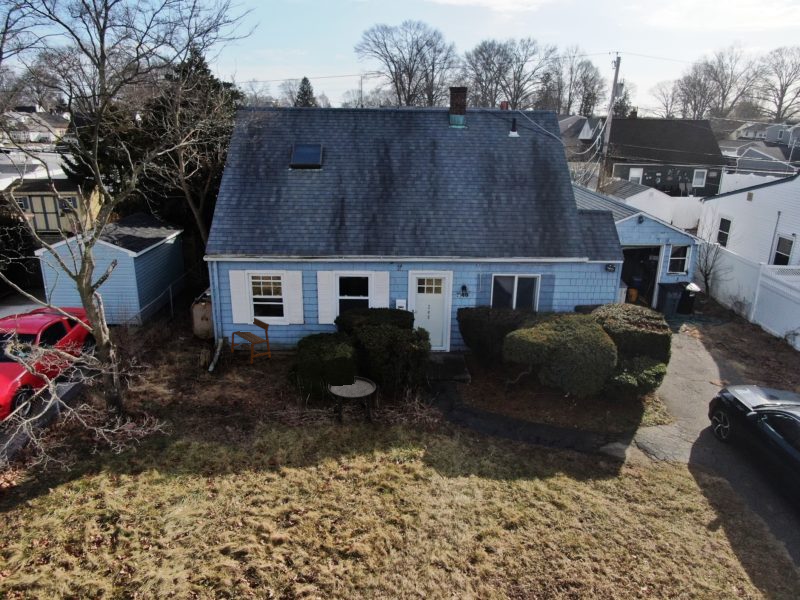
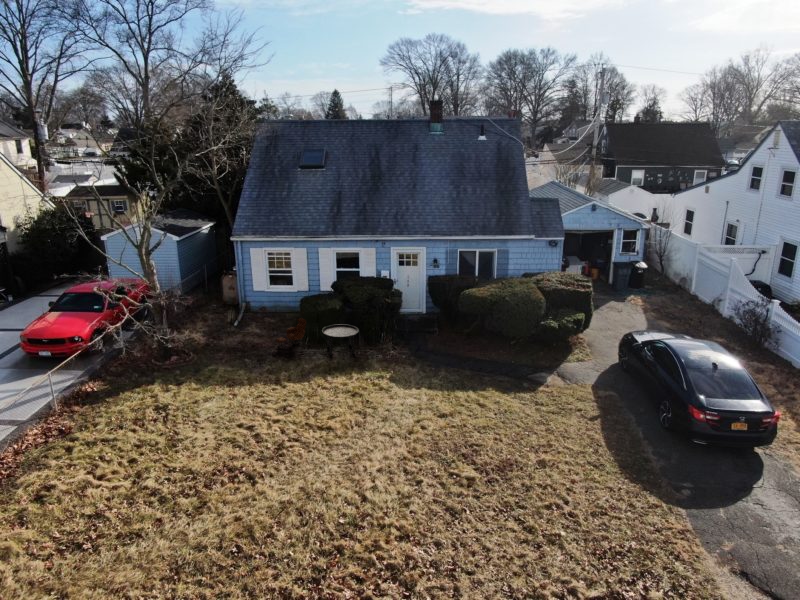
bench: present [231,318,271,364] -> none [253,283,283,320]
lounge chair: none [266,368,305,411] -> present [276,318,306,347]

